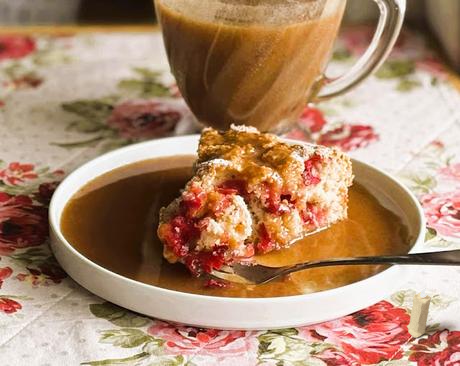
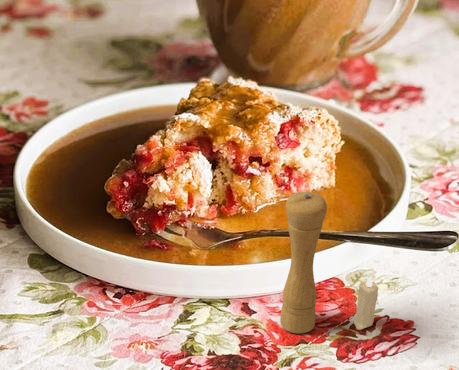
pepper mill: none [346,216,395,347] -> present [280,192,327,333]

